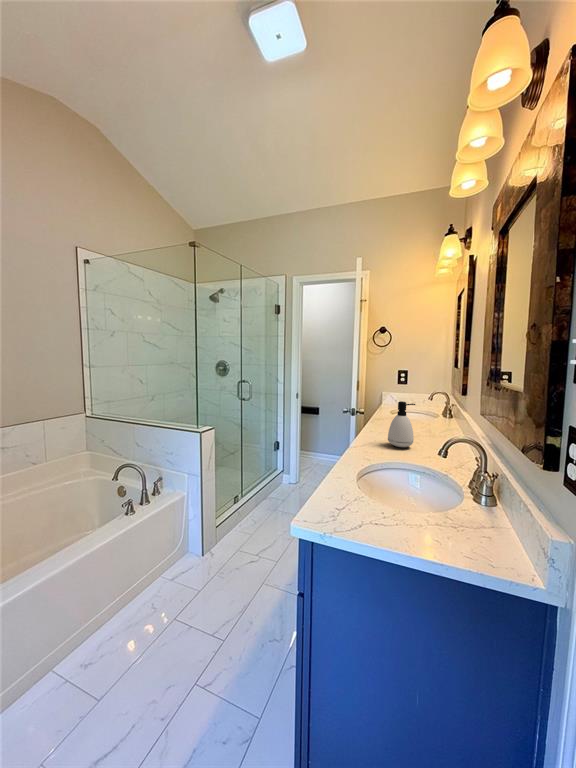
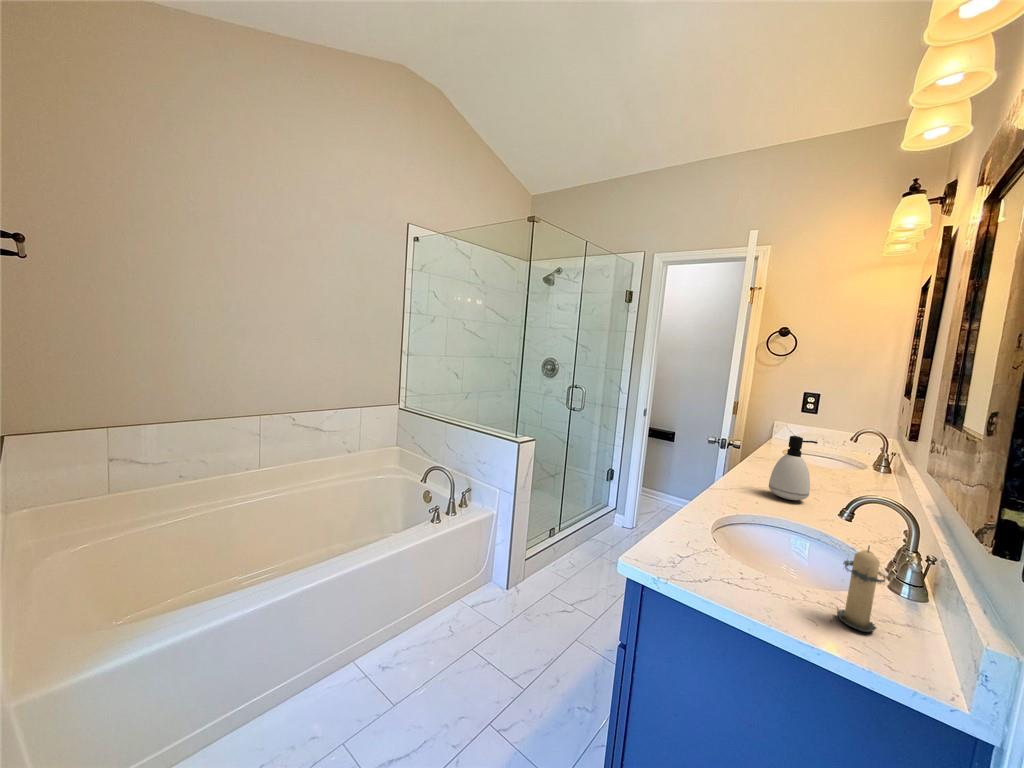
candle: none [447,477,483,542] -> present [837,546,886,632]

